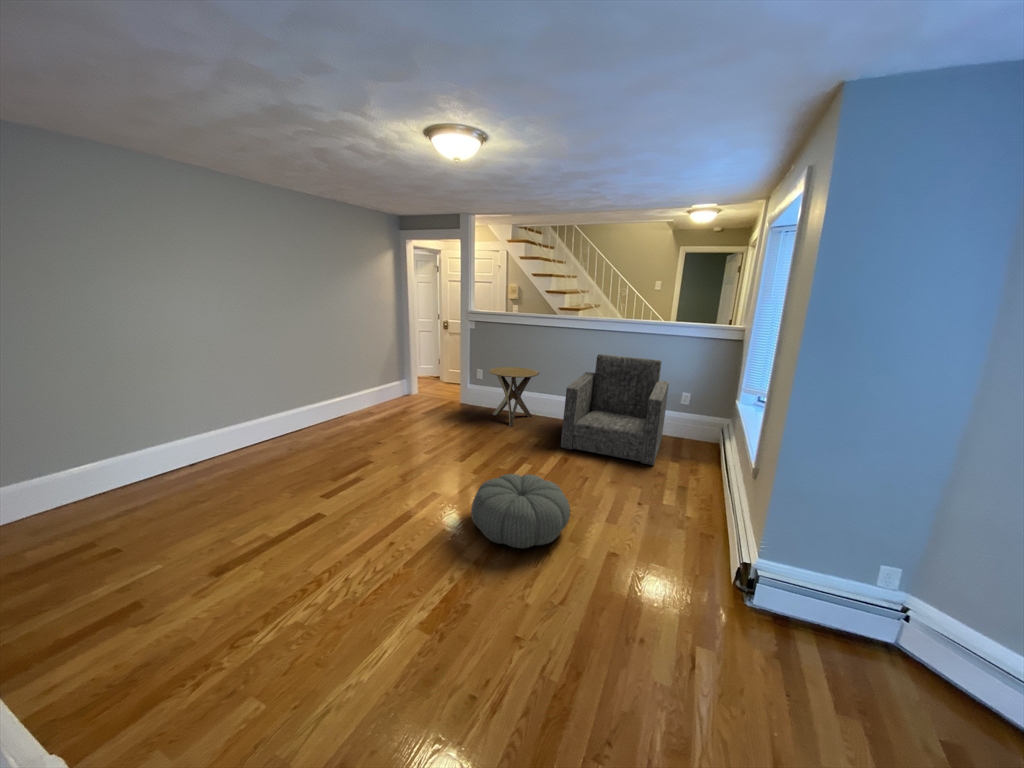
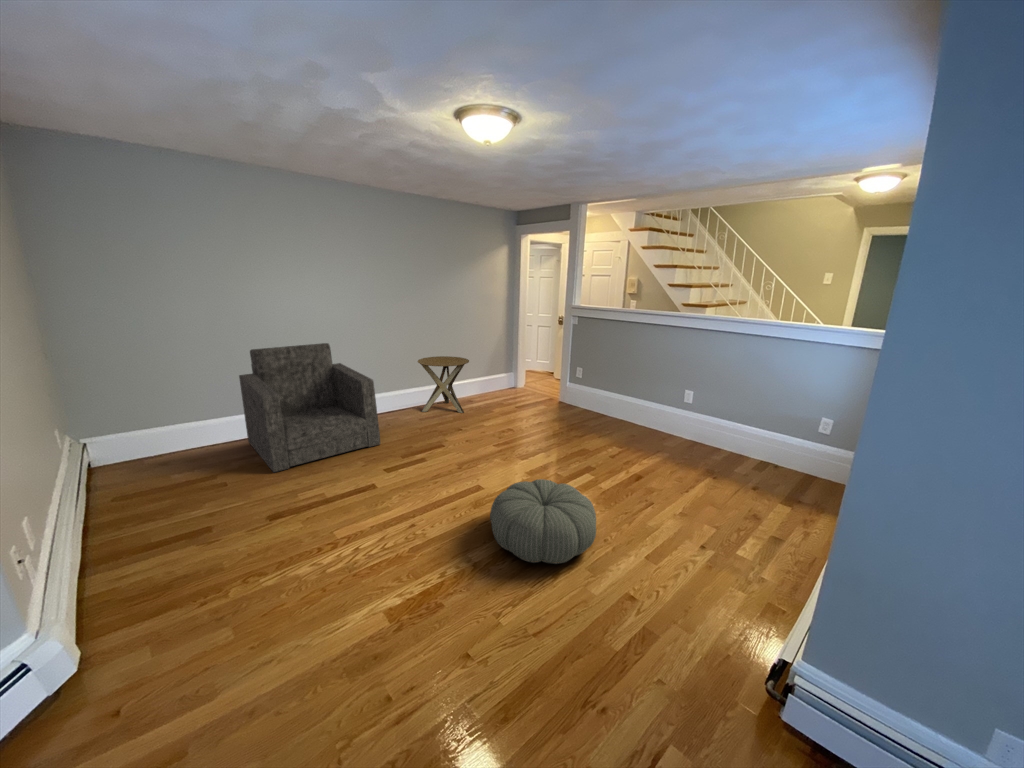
armchair: present [561,354,669,465] -> present [239,343,380,472]
side table: present [489,367,539,426] -> present [418,356,469,413]

